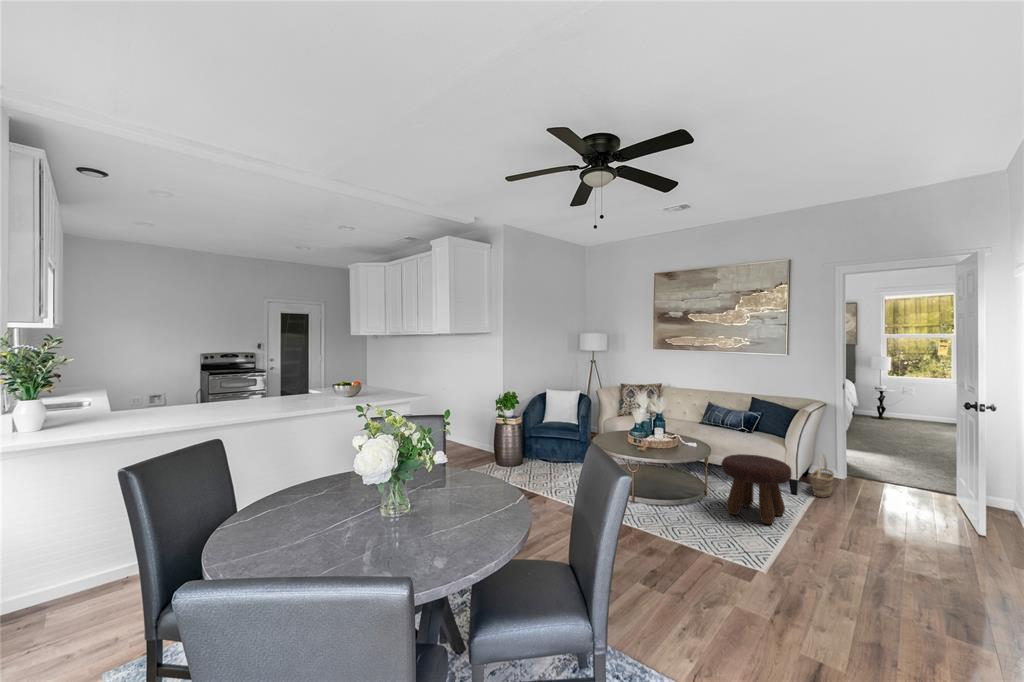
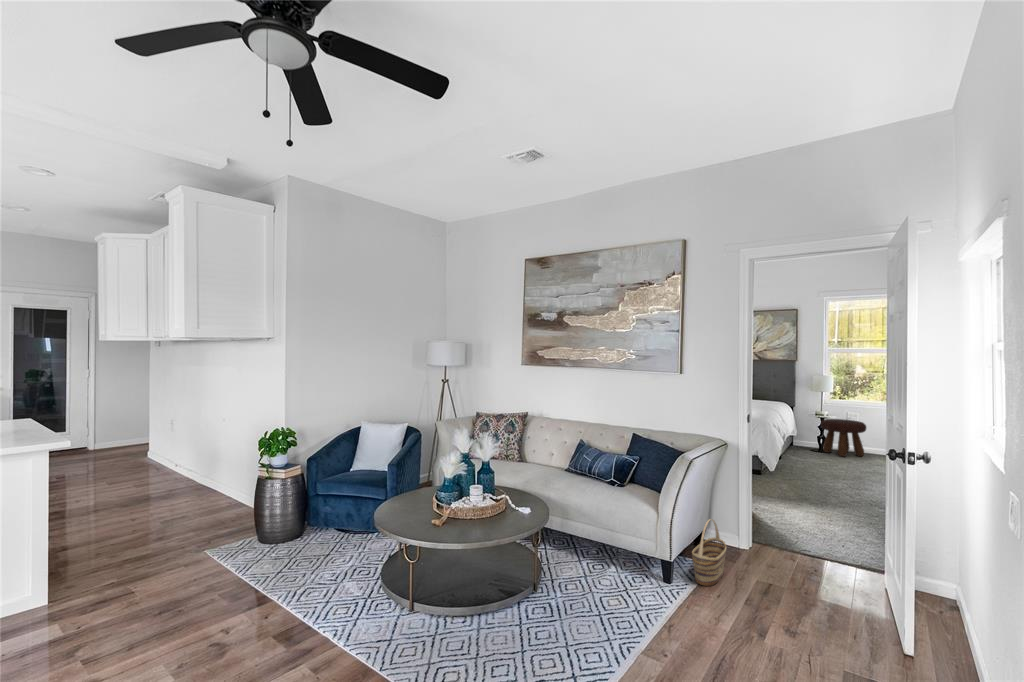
footstool: present [721,454,791,524] -> present [821,419,866,456]

